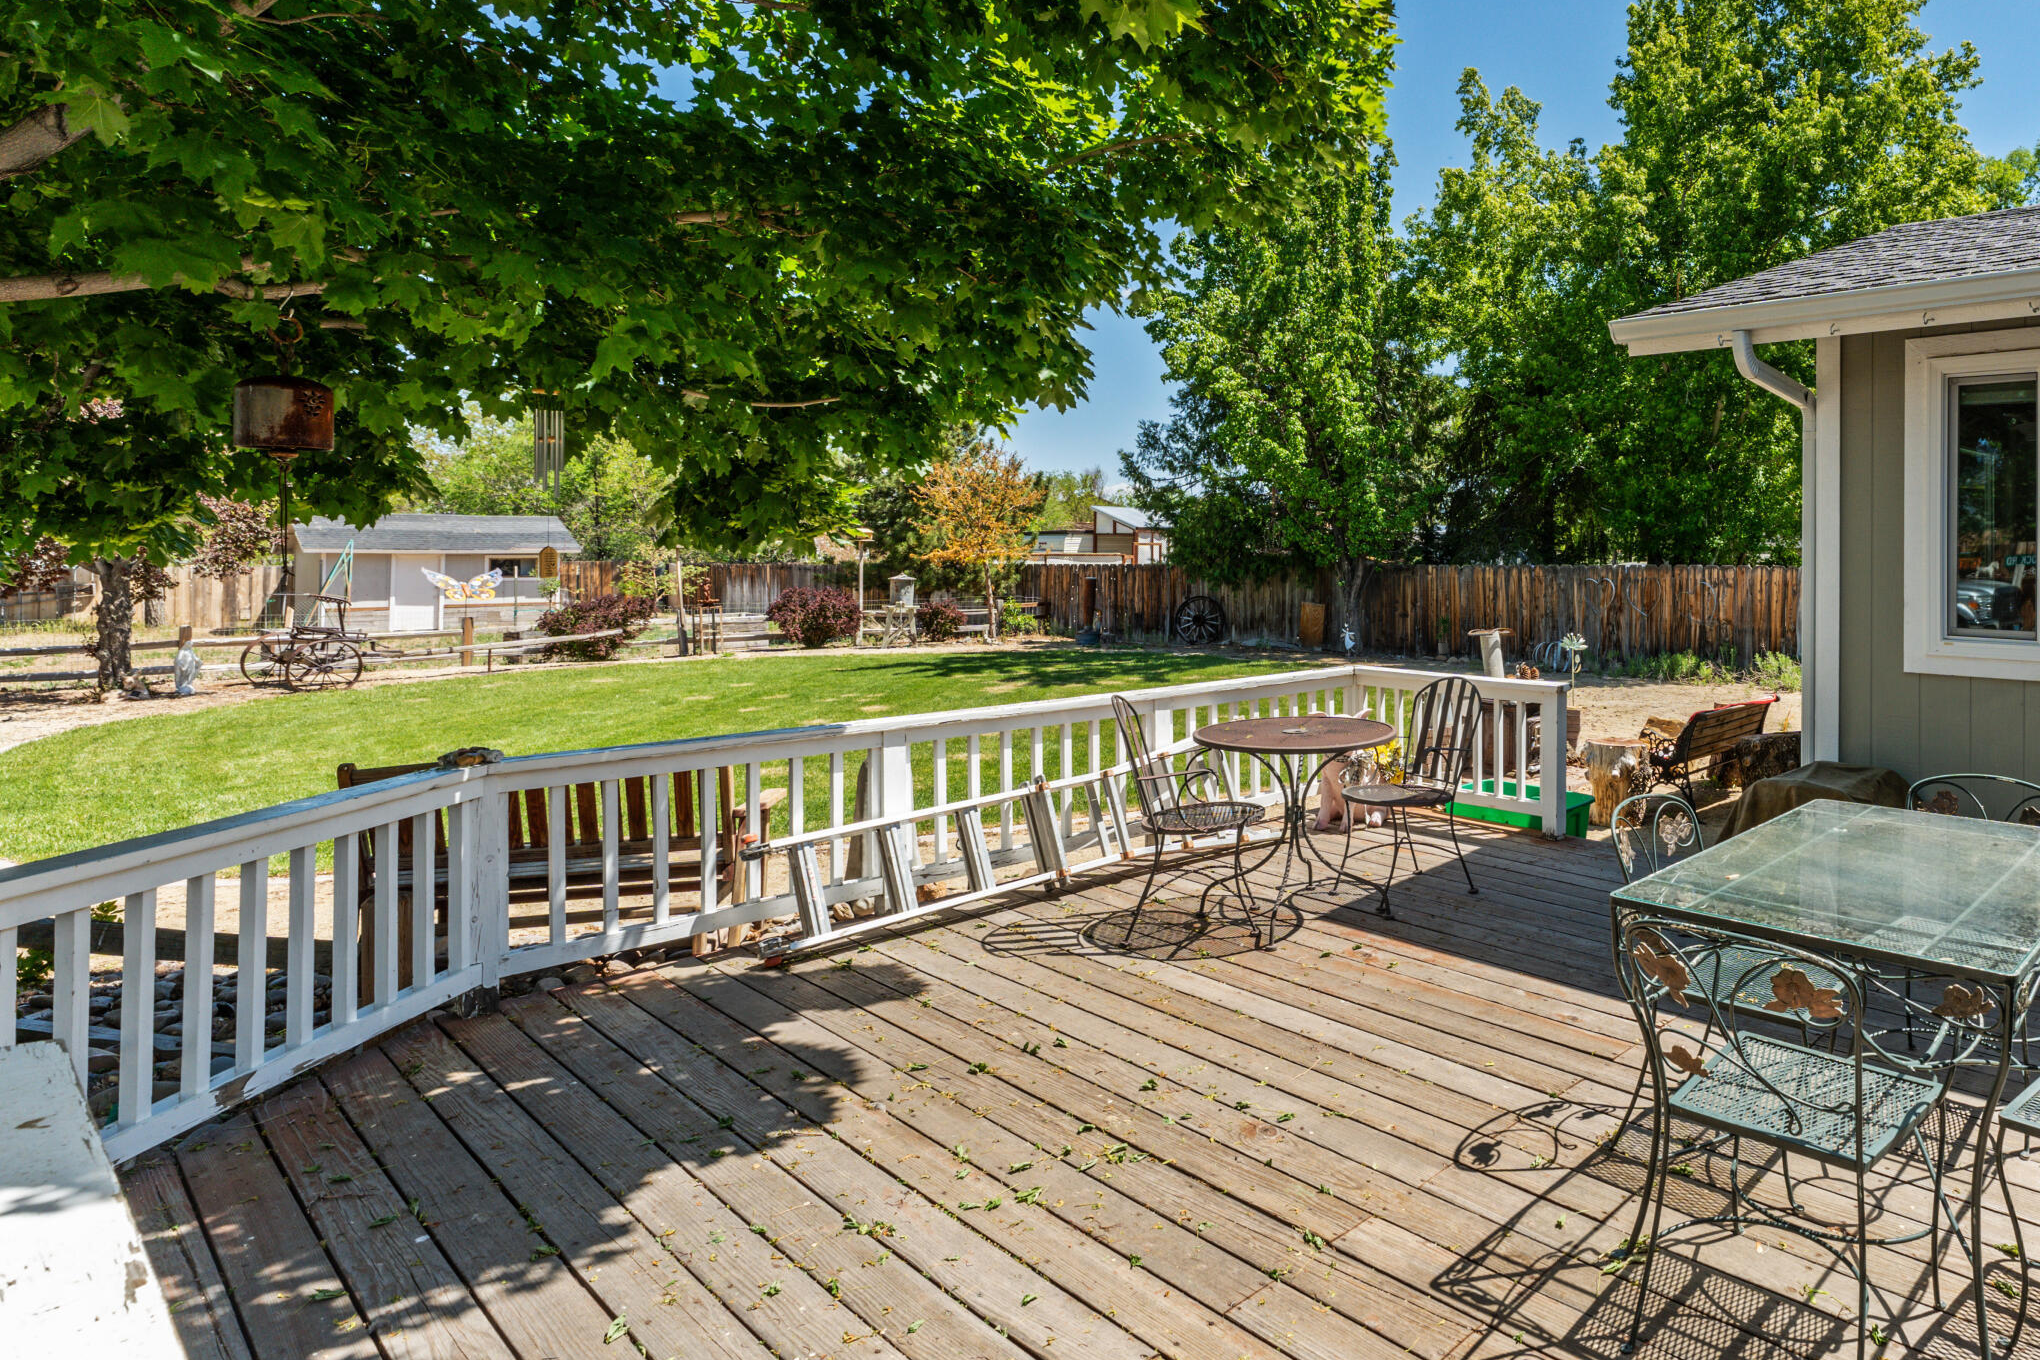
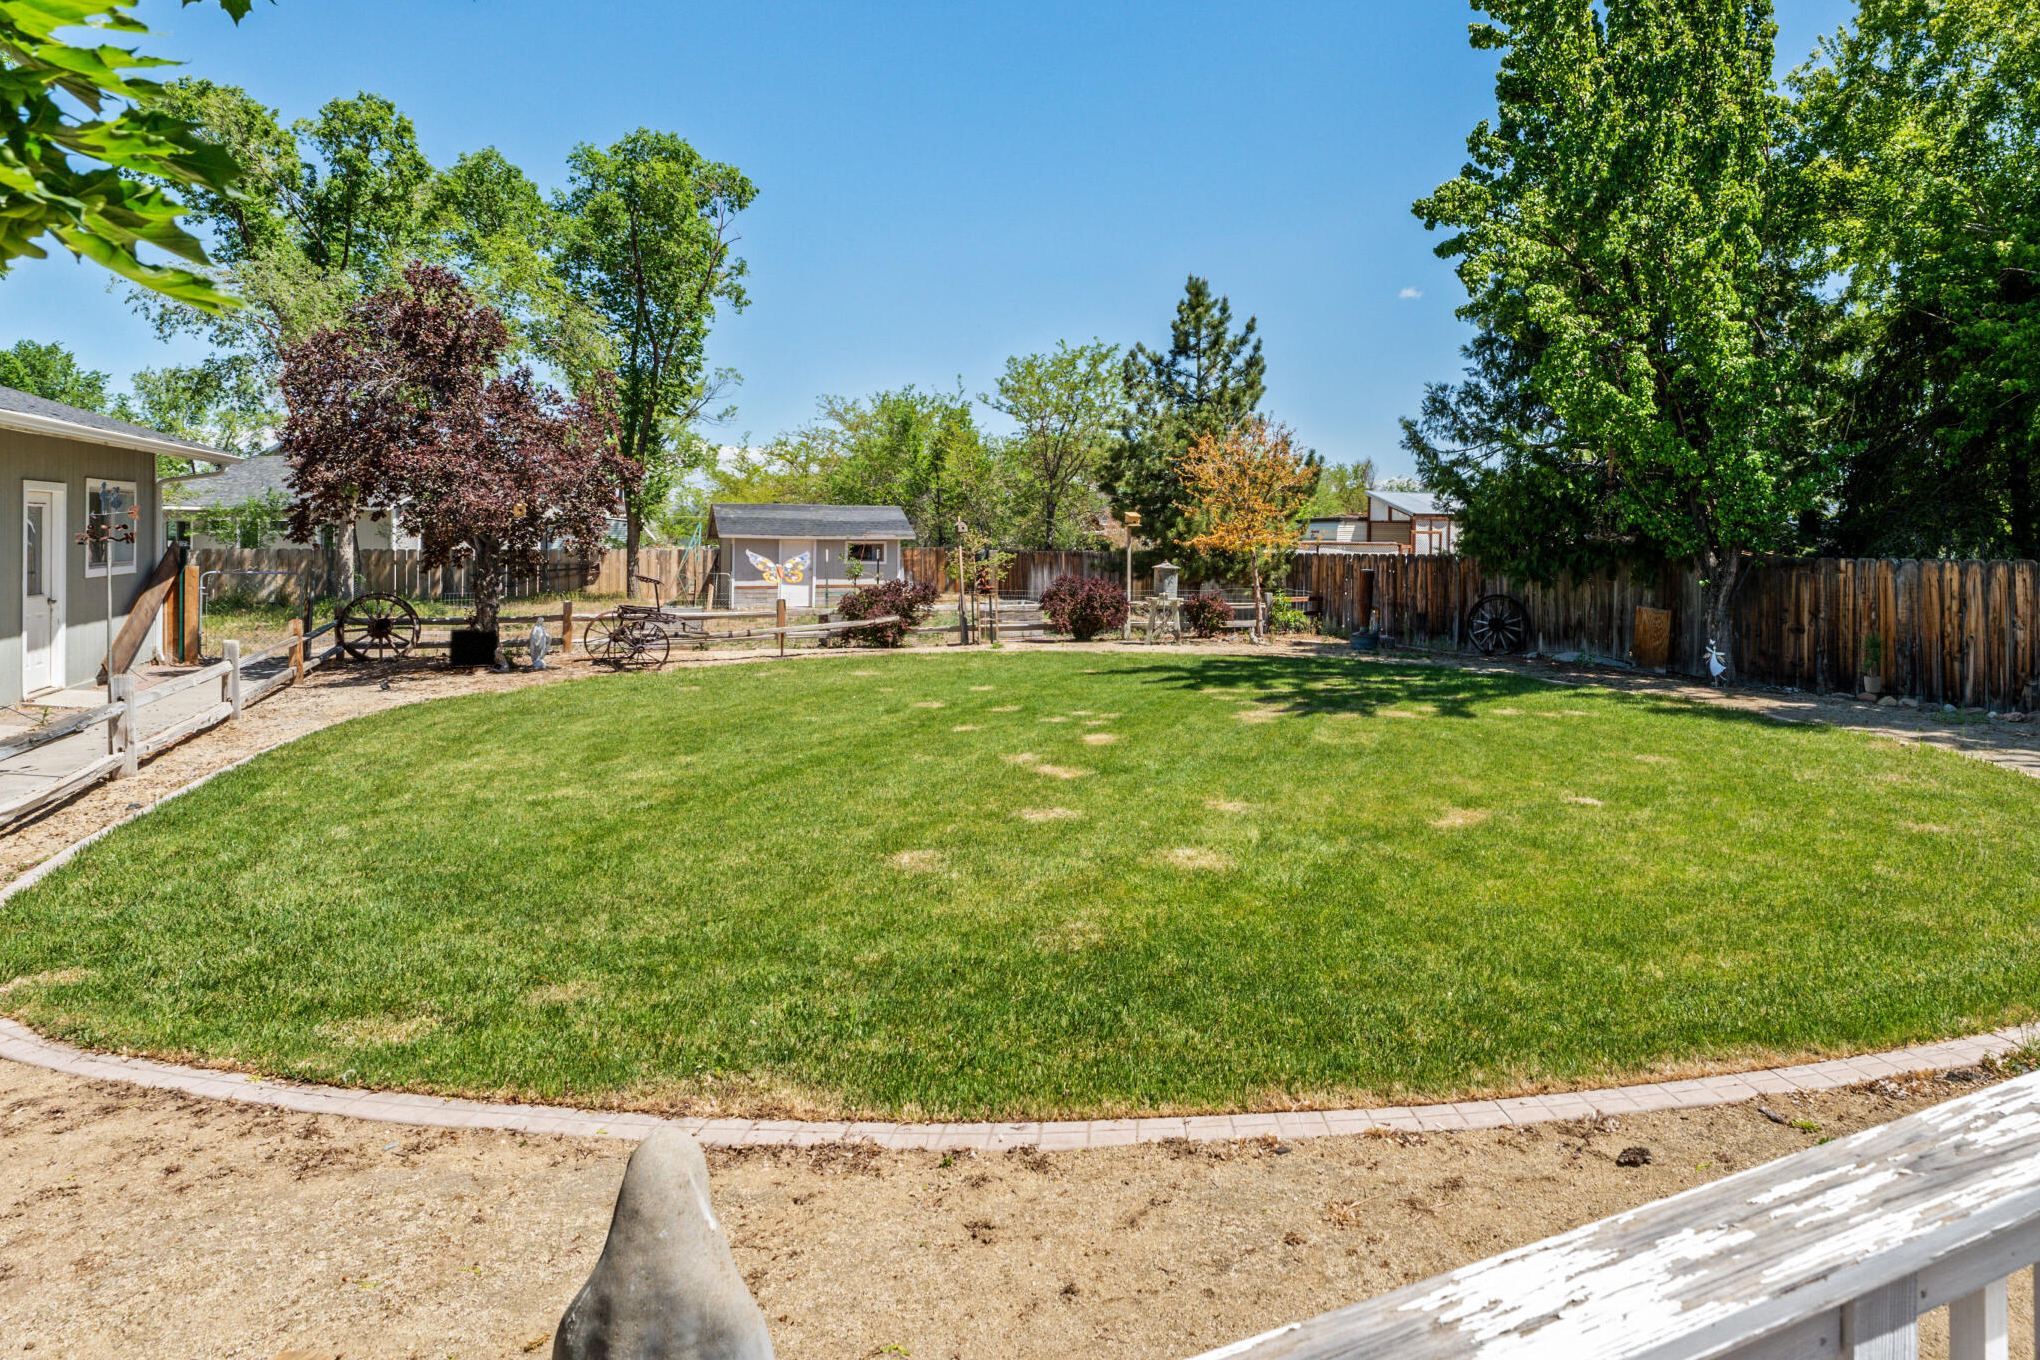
wooden crate: none [34,657,109,702] -> present [449,628,497,668]

